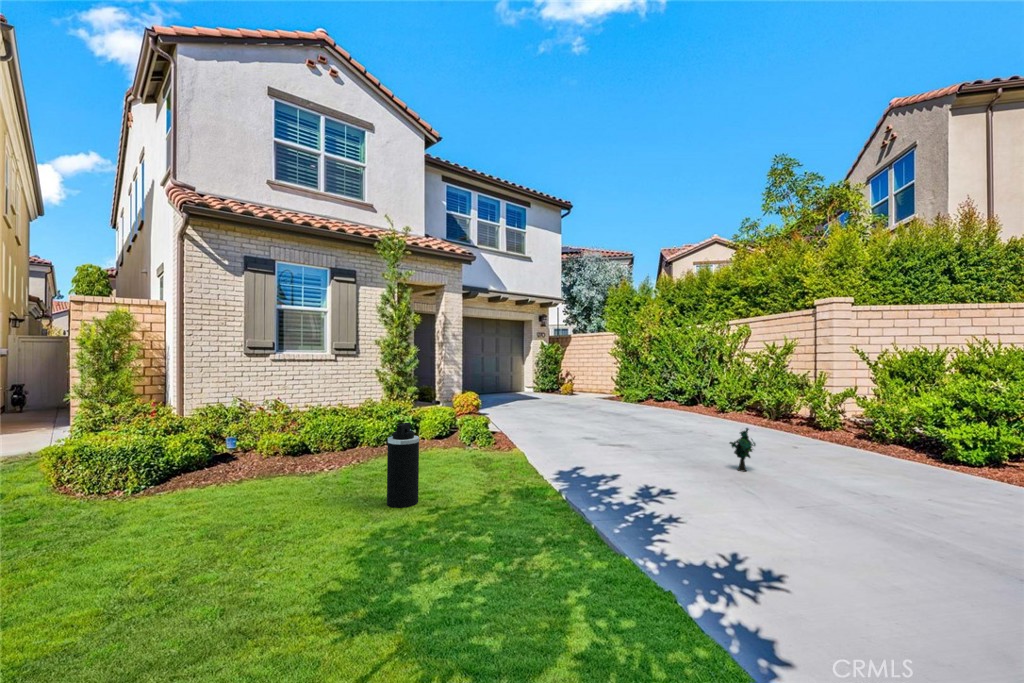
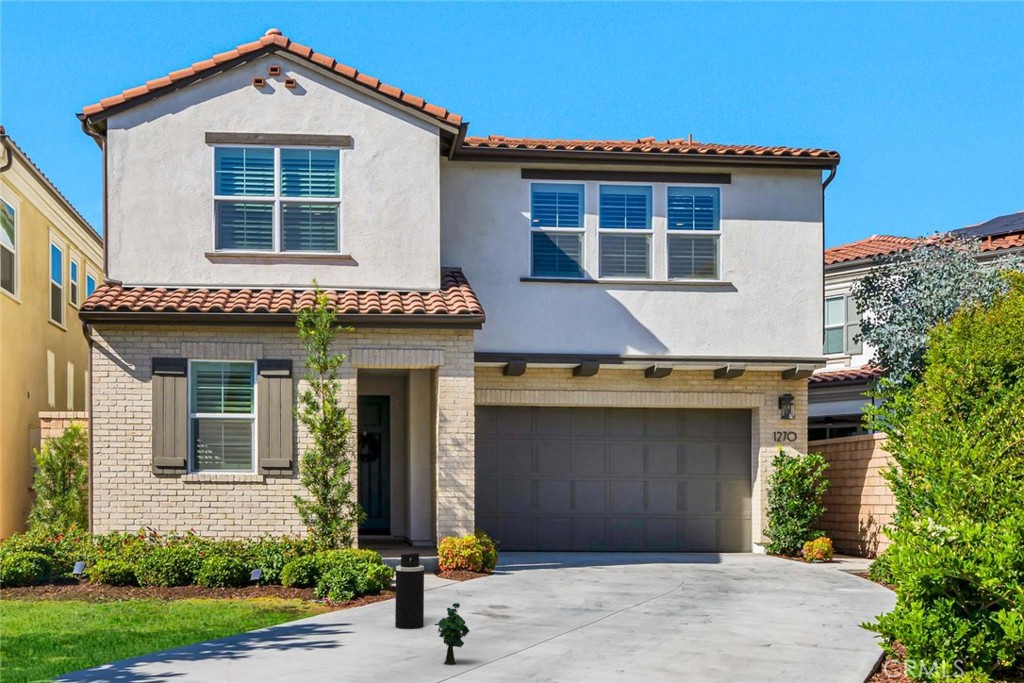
trash can: present [387,423,419,508] -> present [395,553,424,629]

